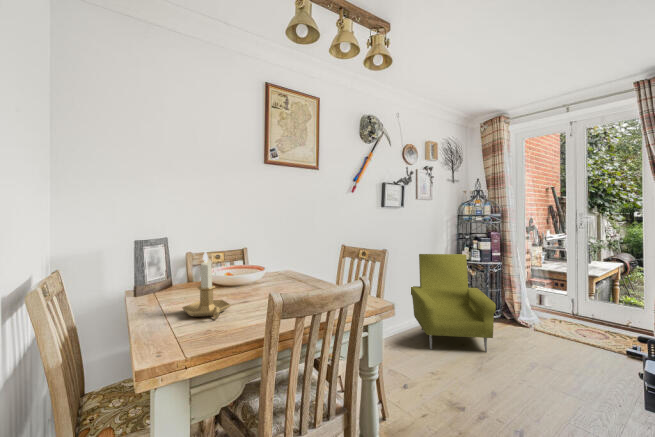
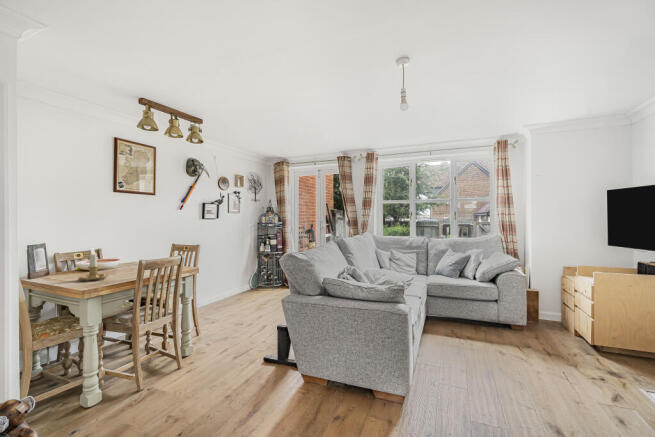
armchair: present [411,254,496,352] -> none [224,248,270,306]

